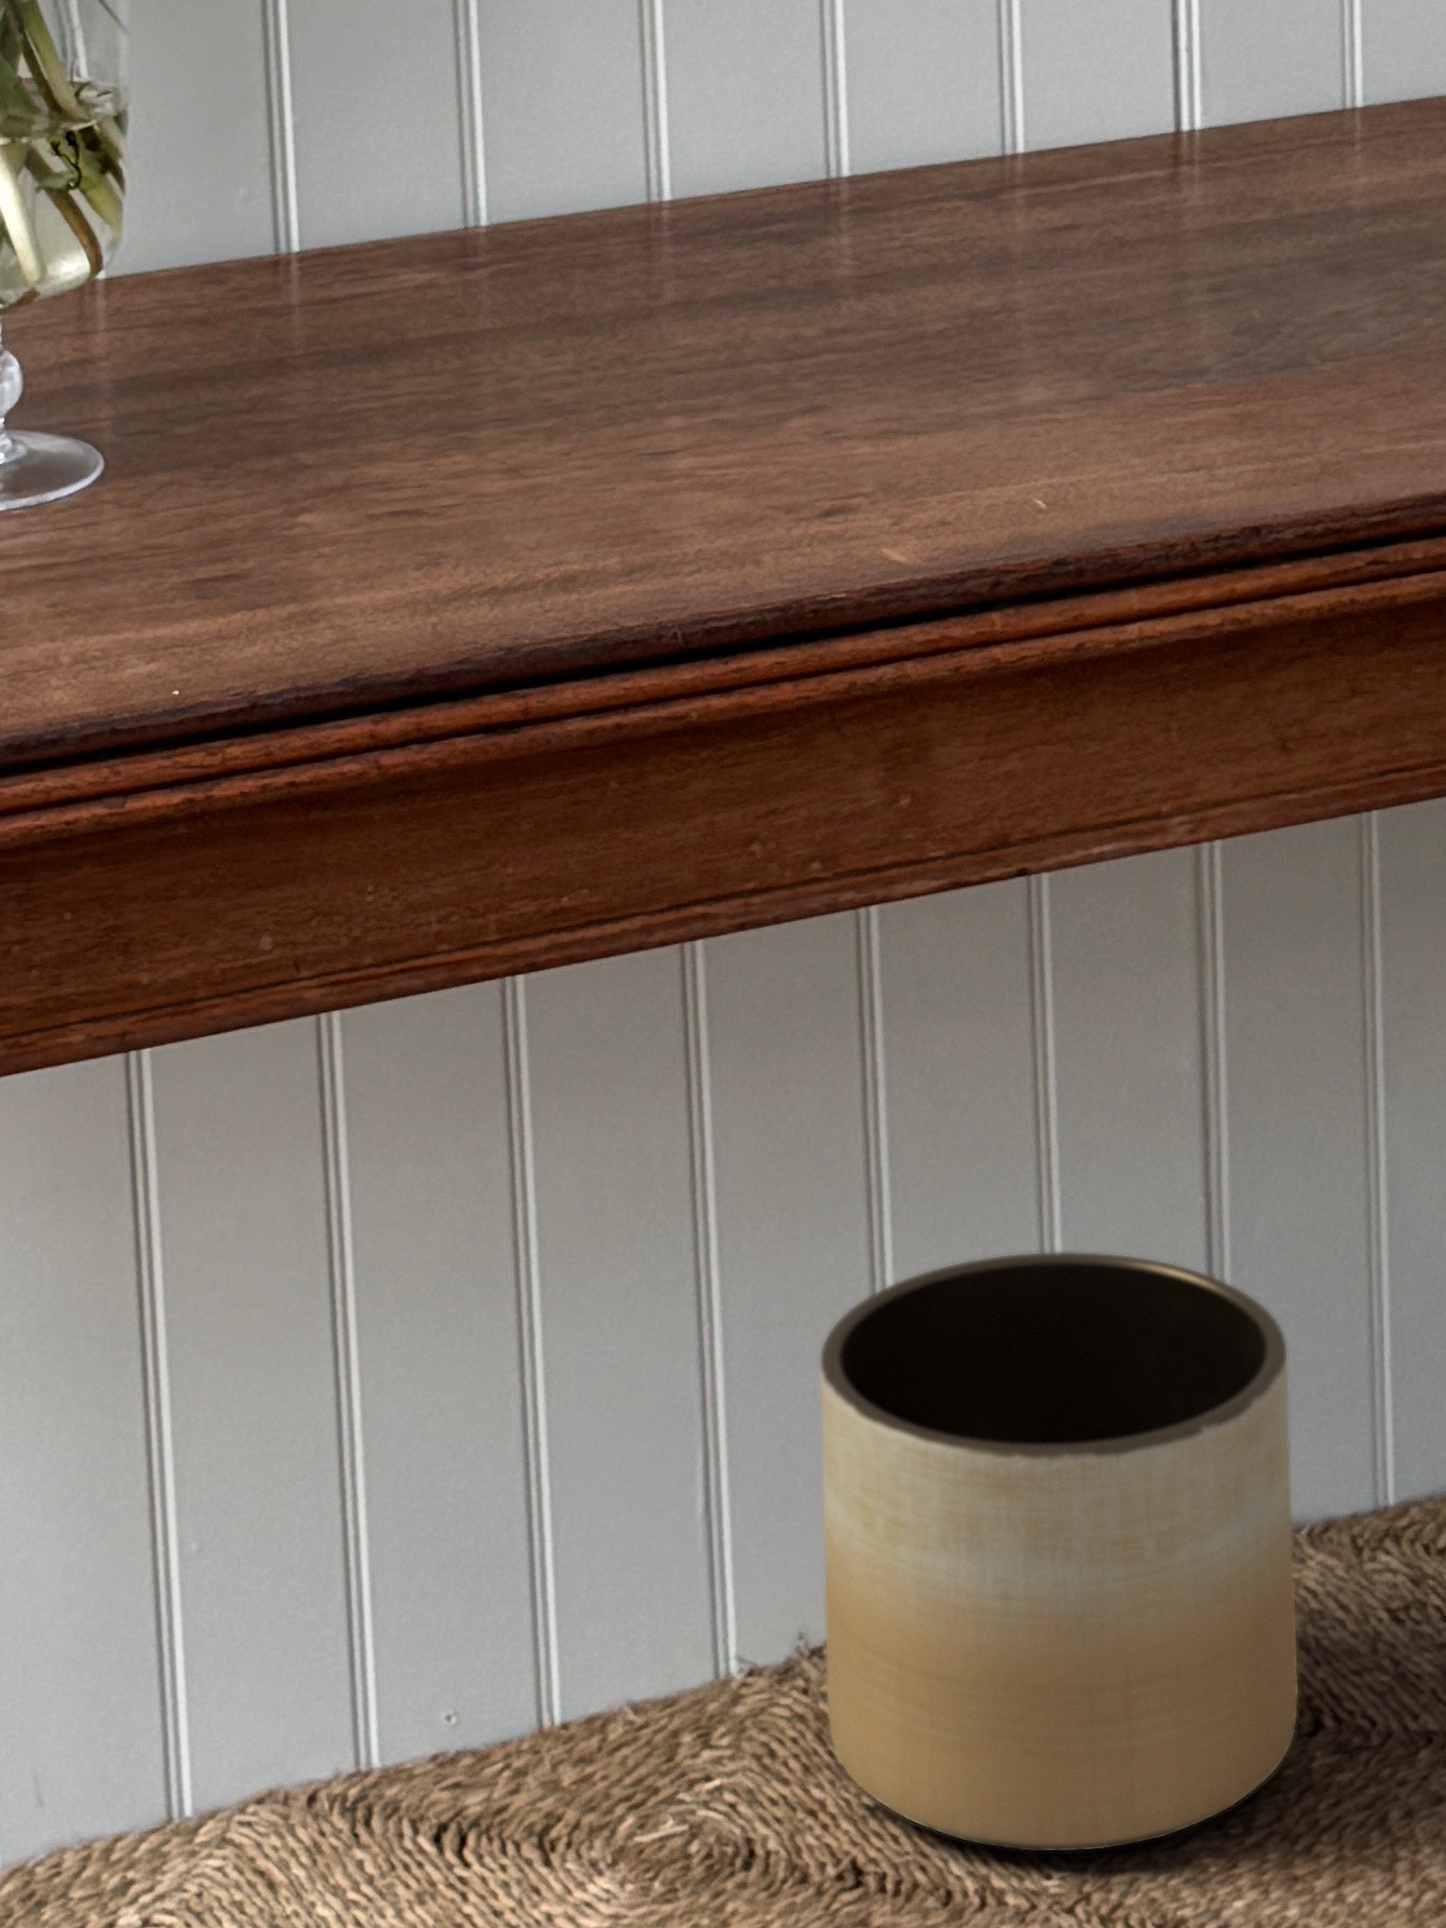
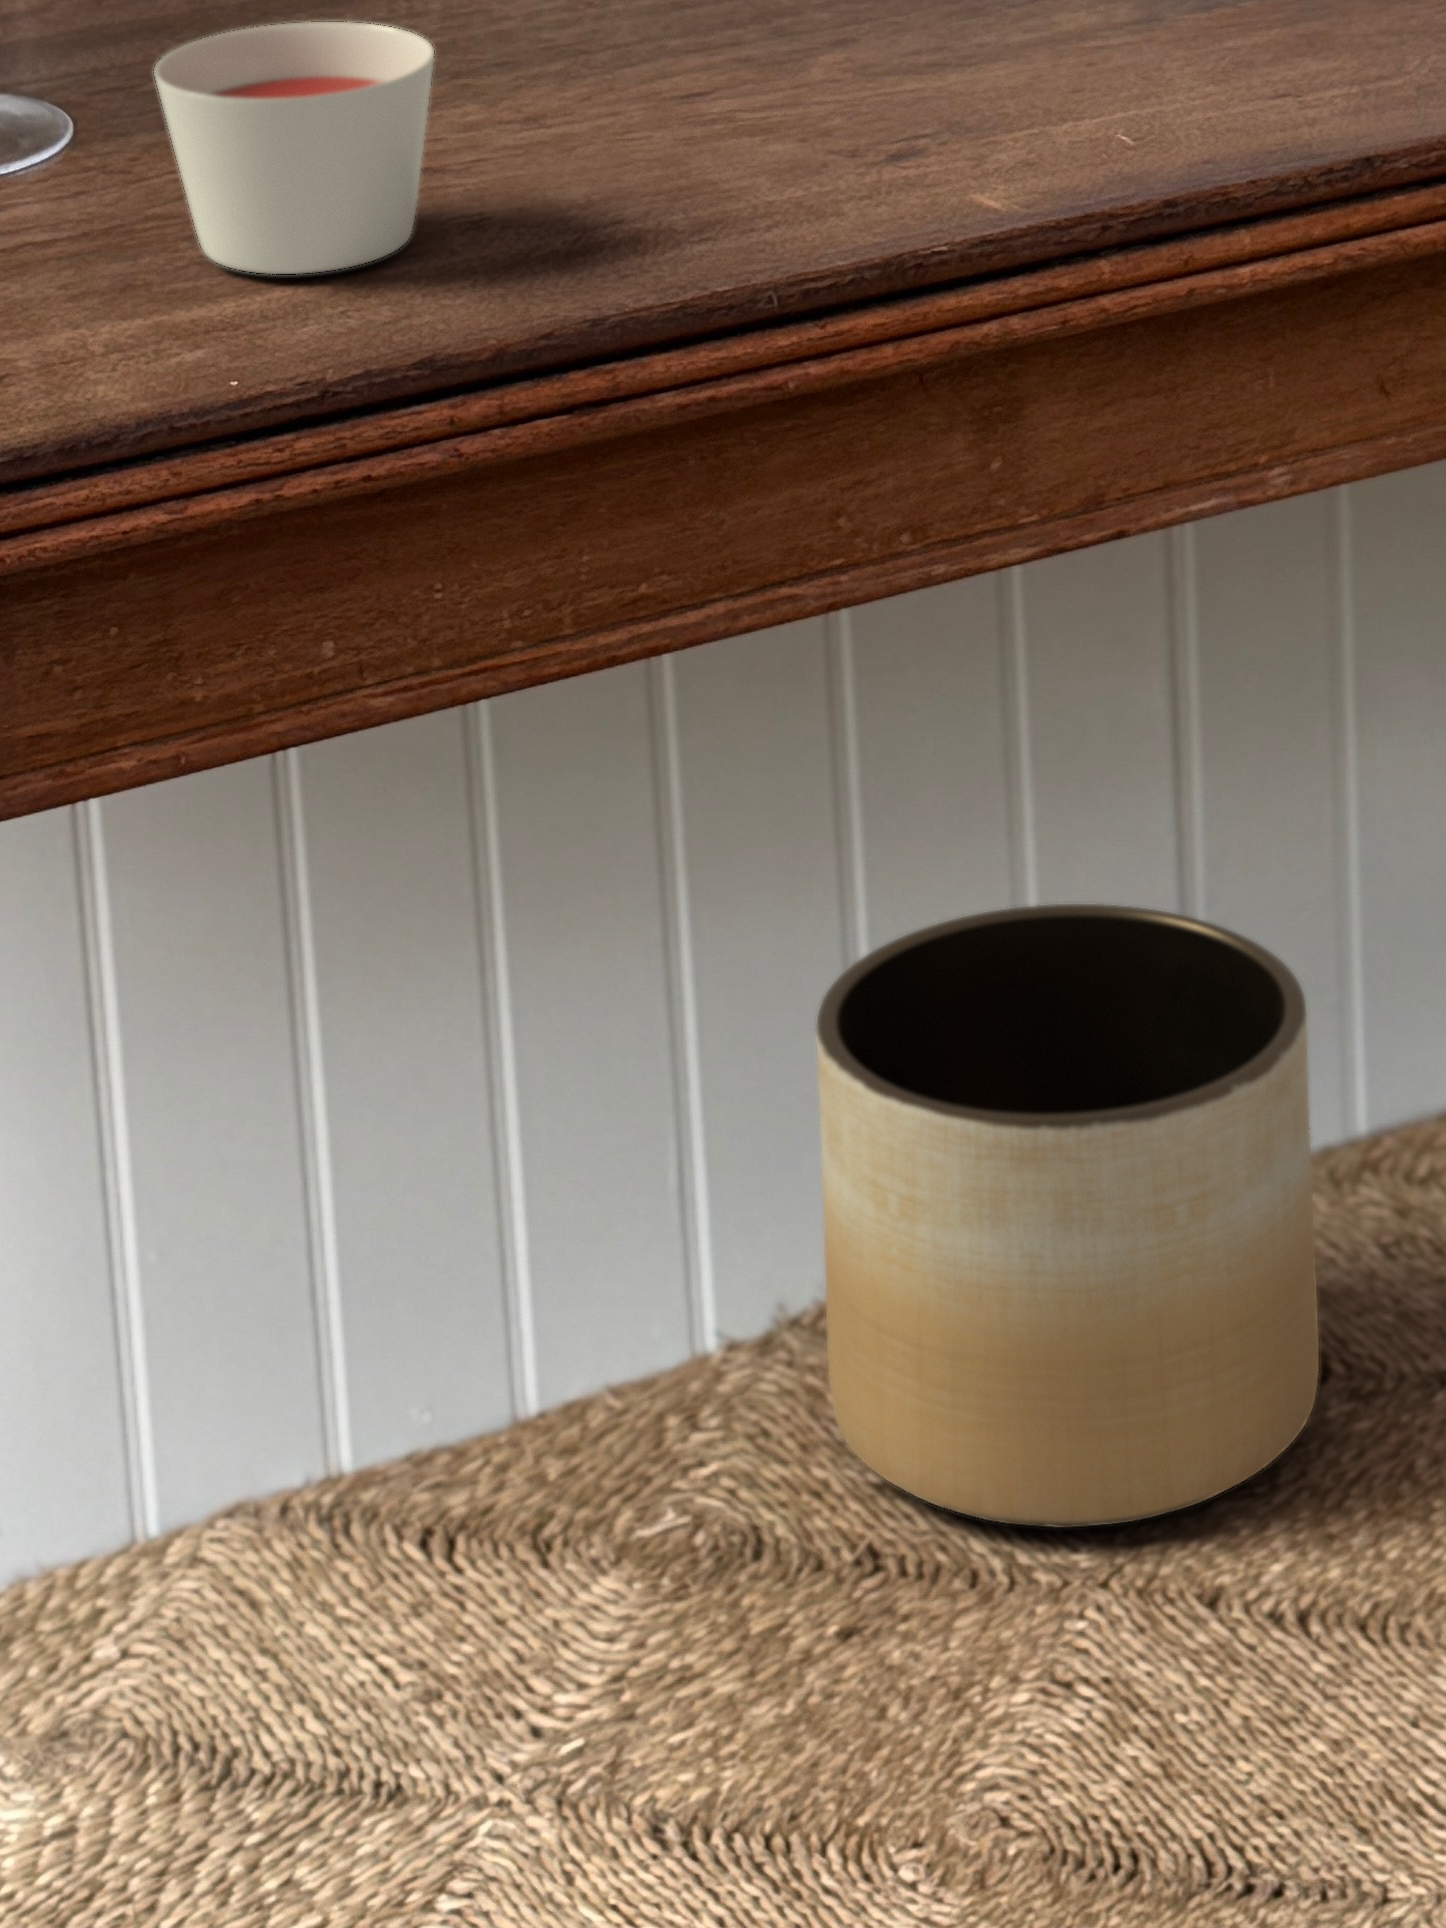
candle: none [144,374,394,599] -> present [154,22,434,274]

